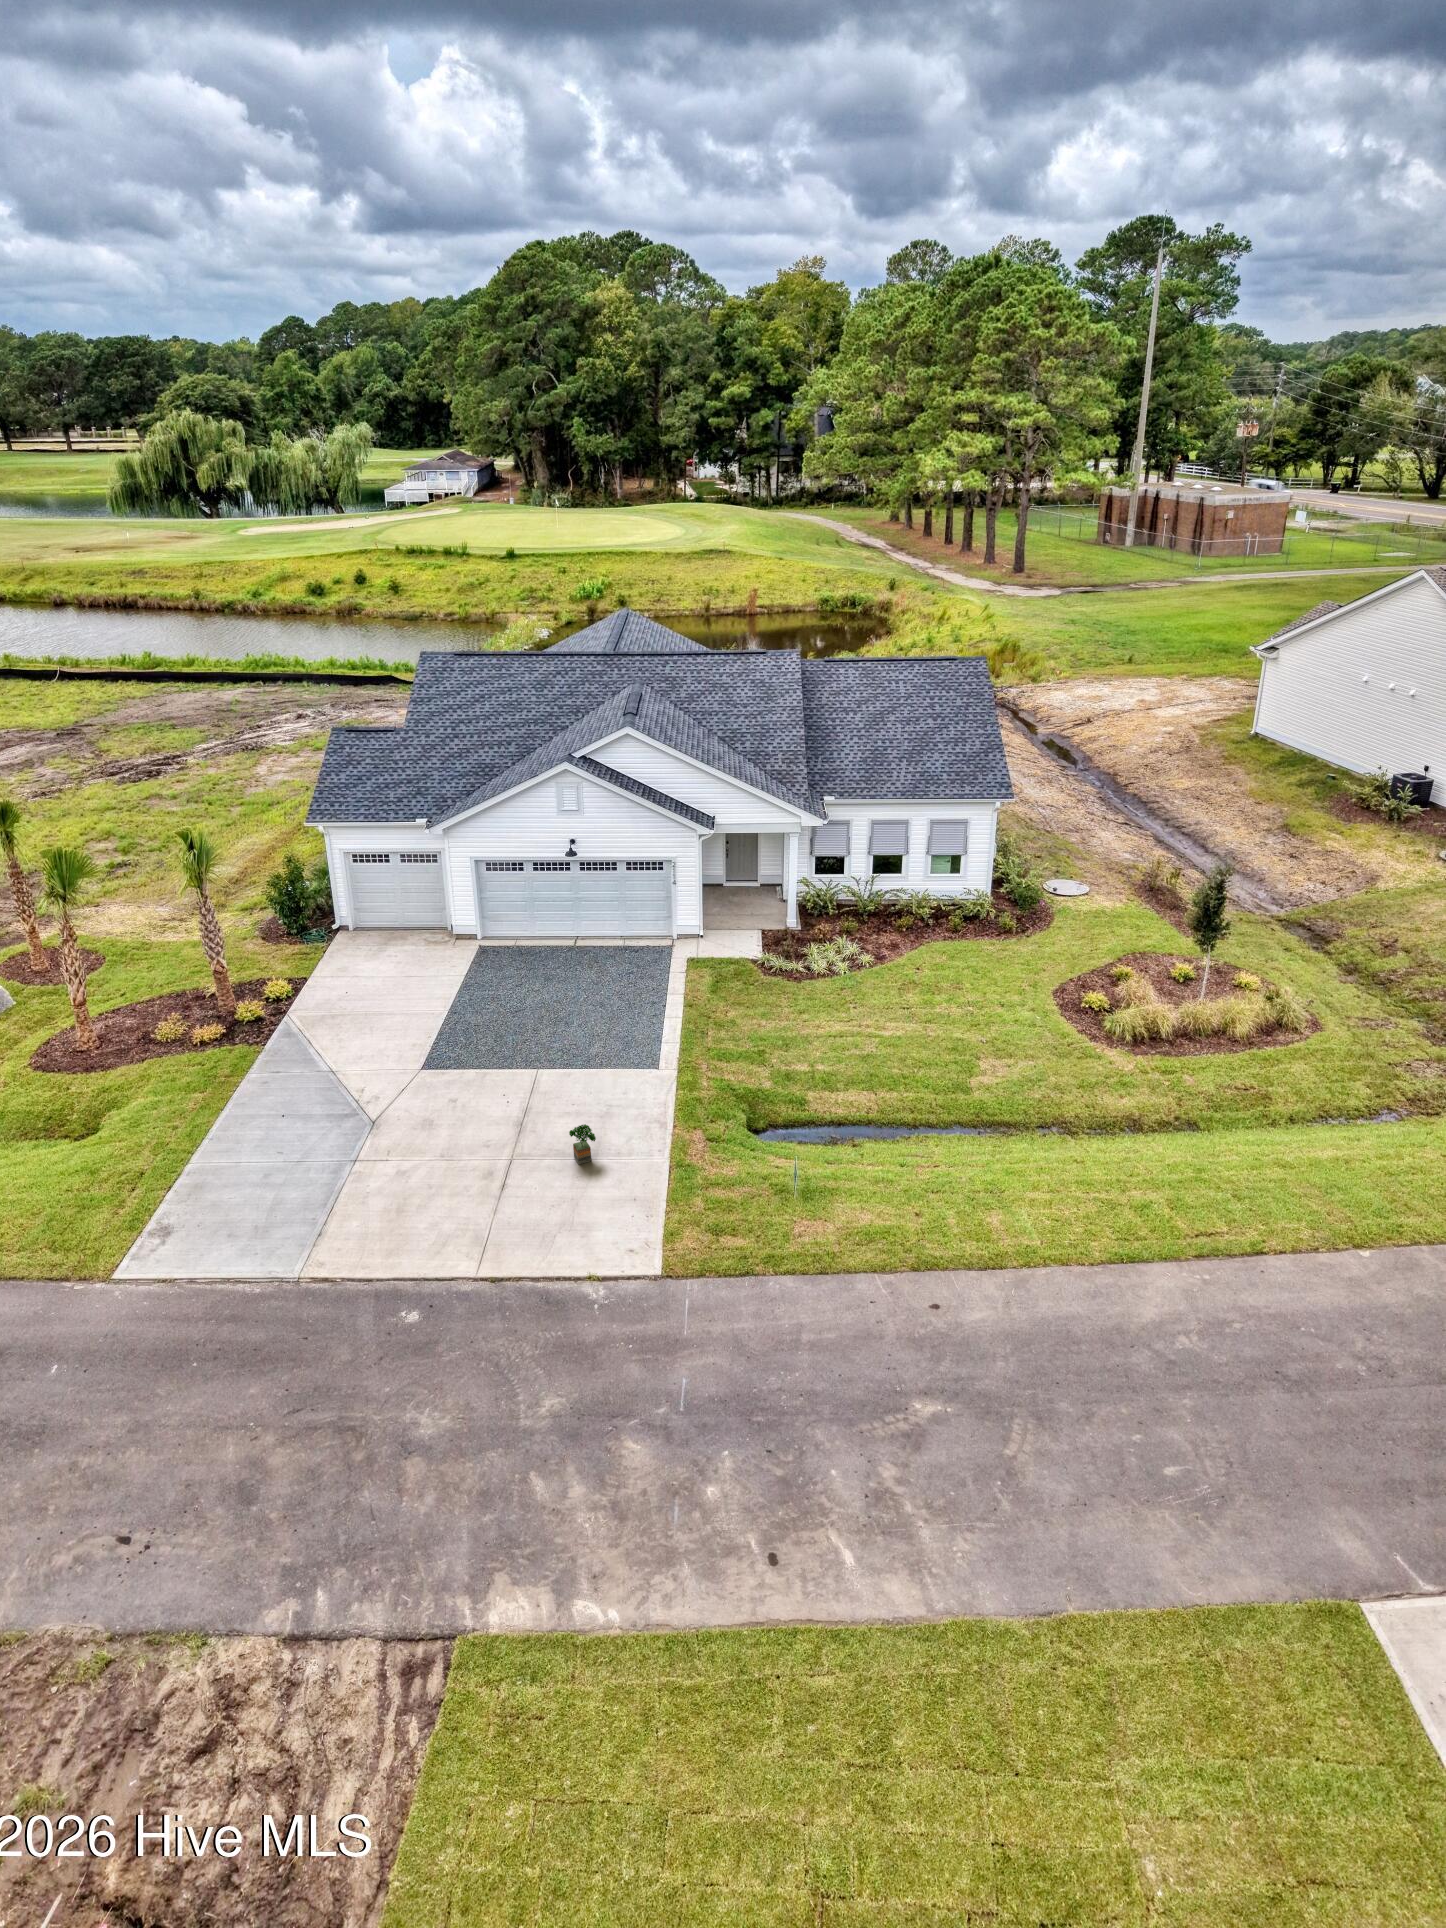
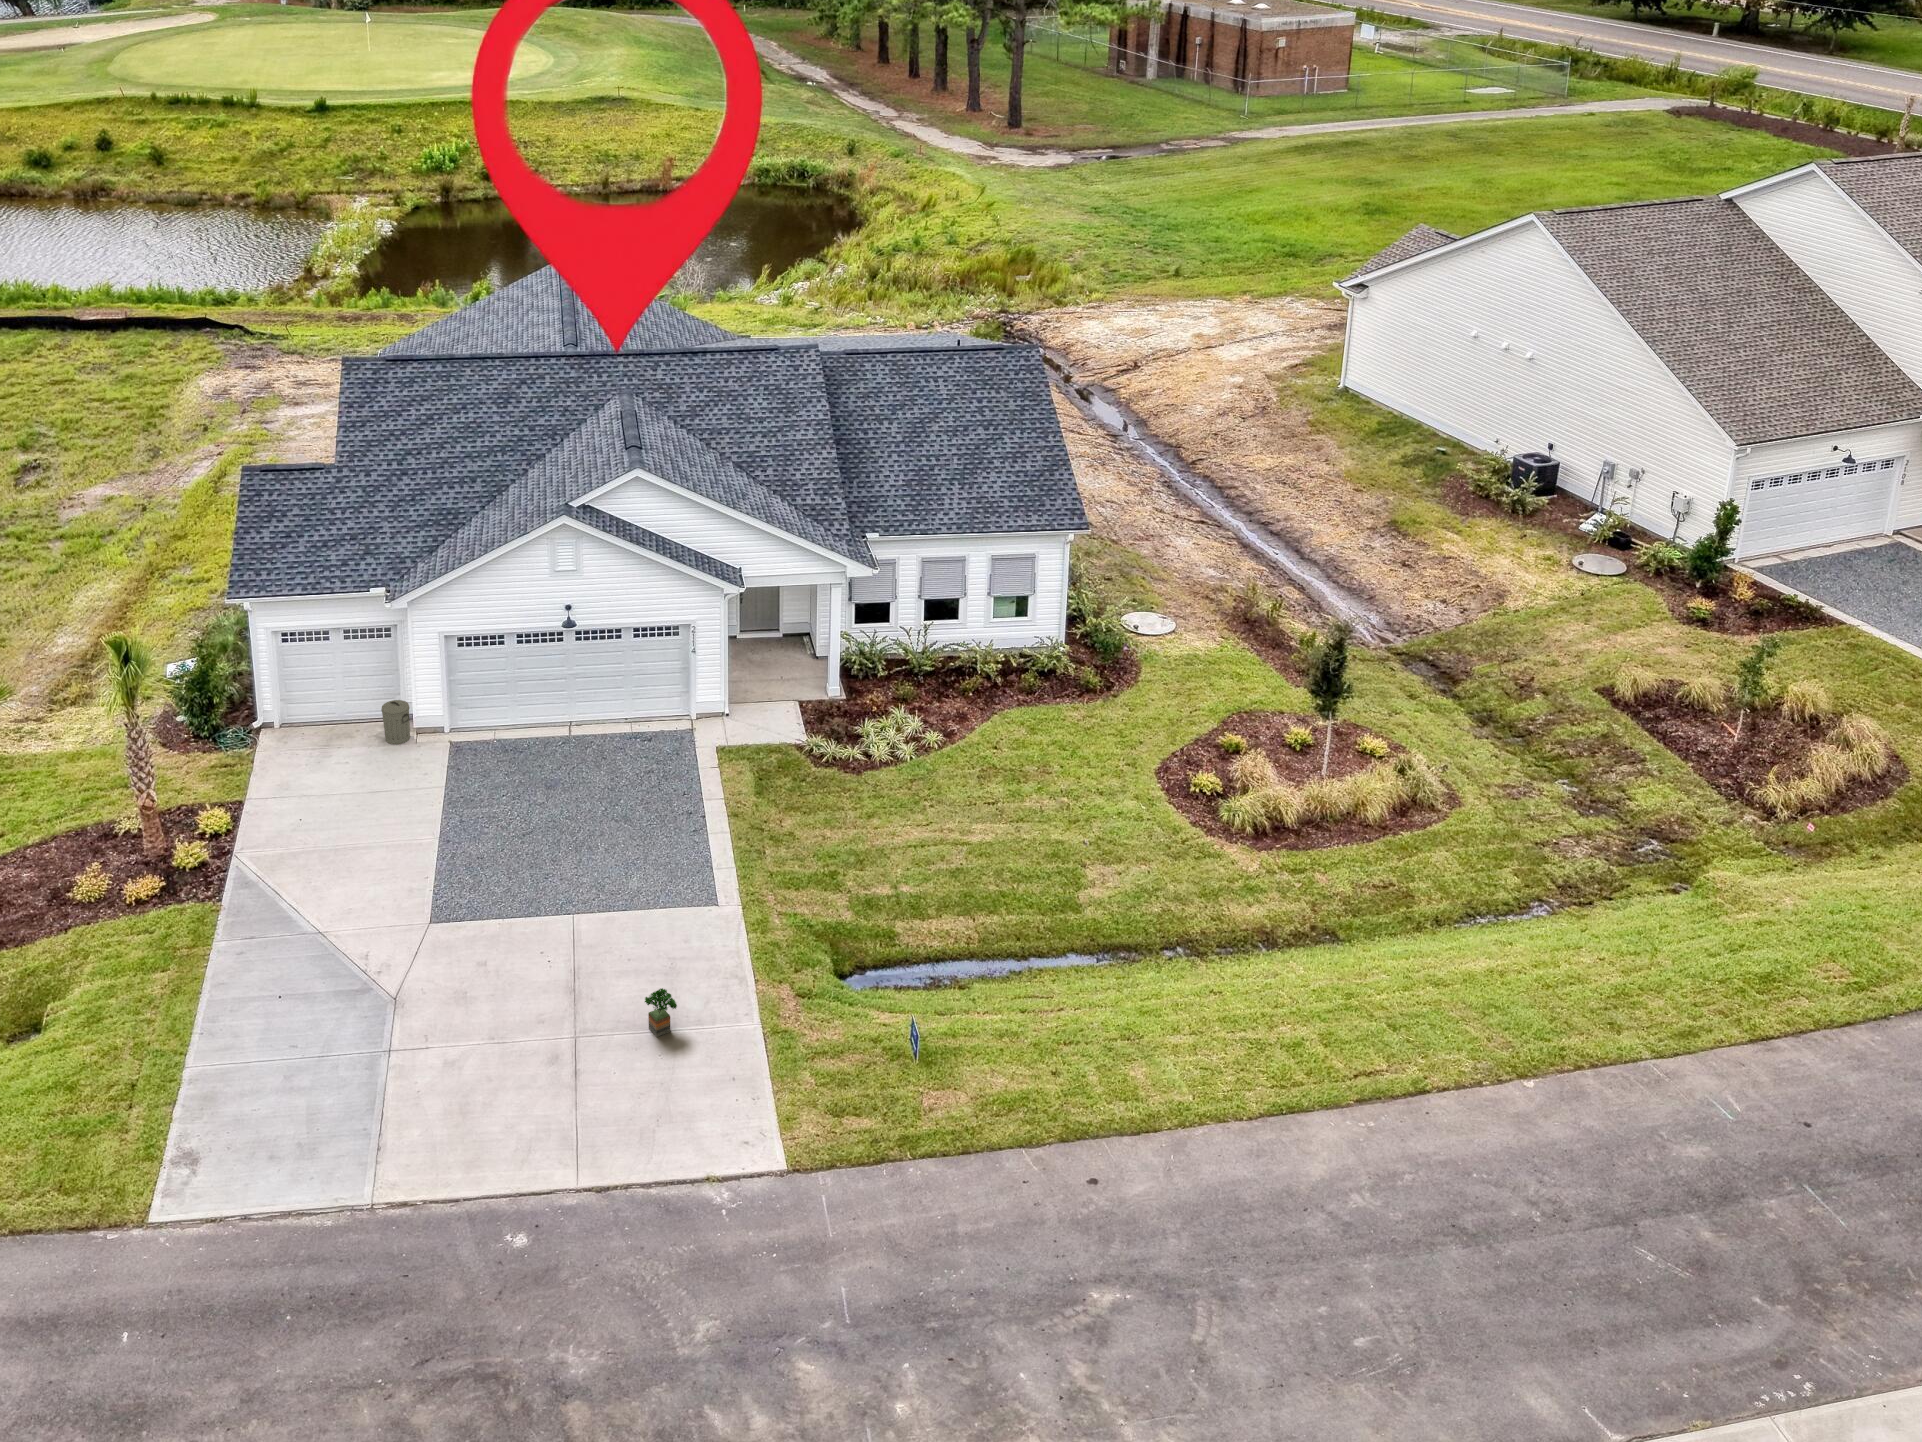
trash can: none [426,912,450,946] -> present [381,700,410,744]

